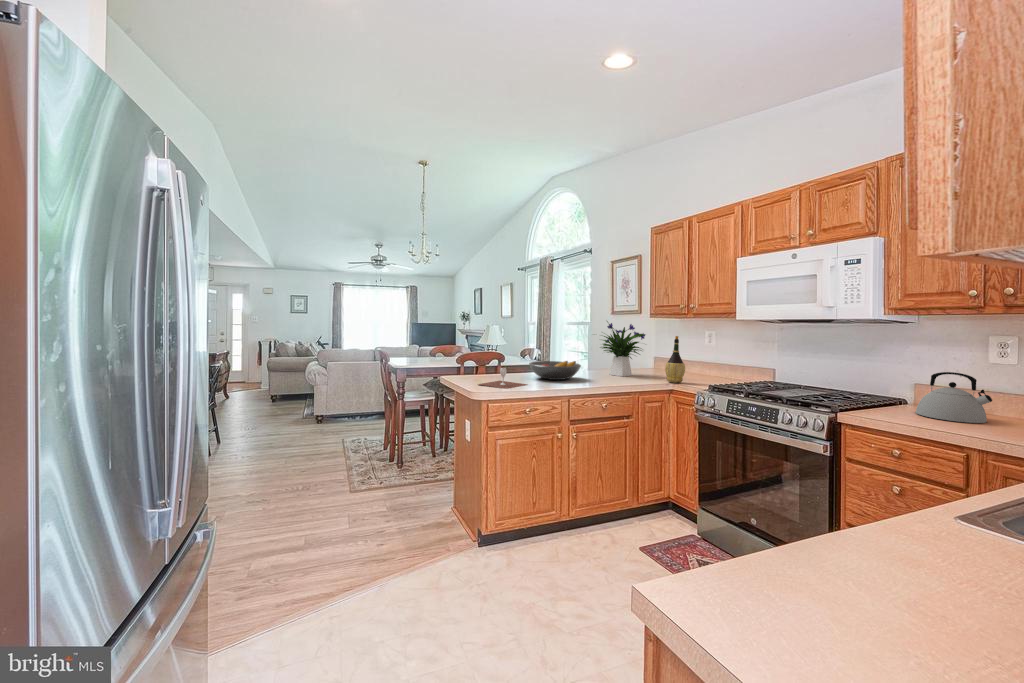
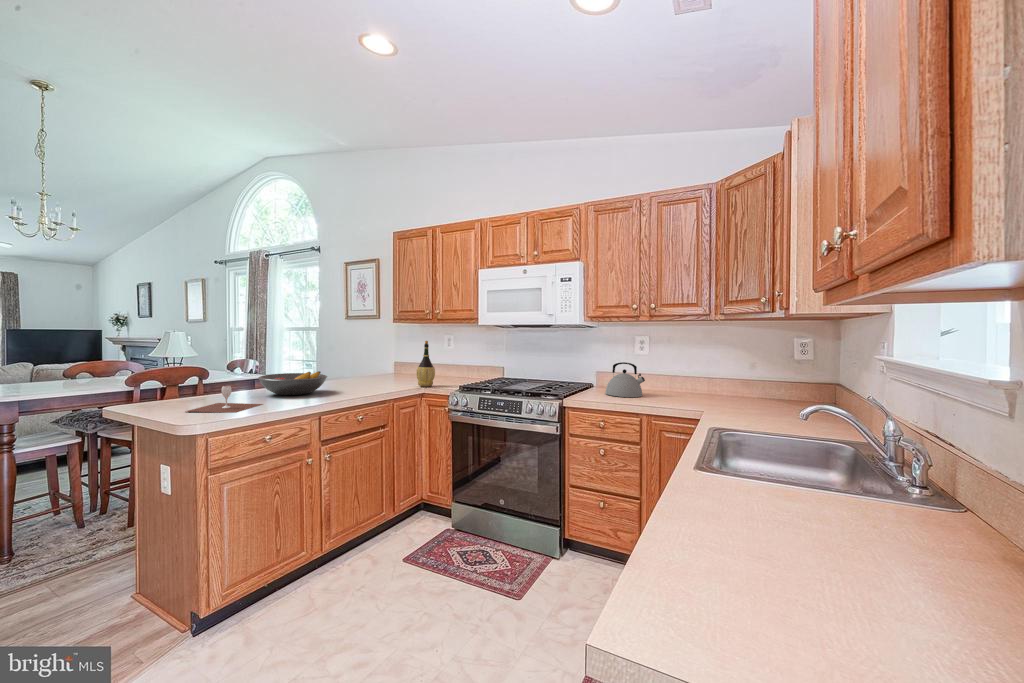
flower arrangement: present [602,321,645,376] -> none [334,325,395,385]

